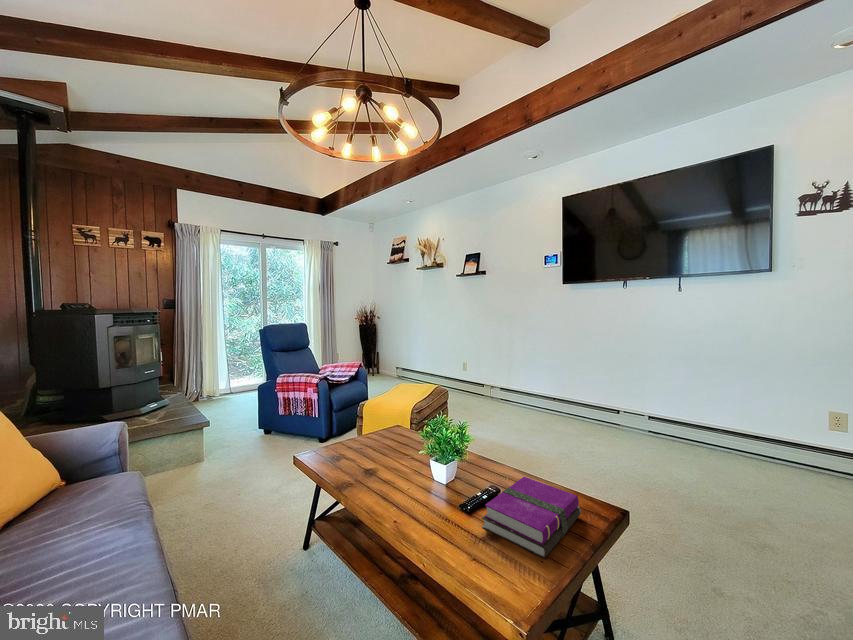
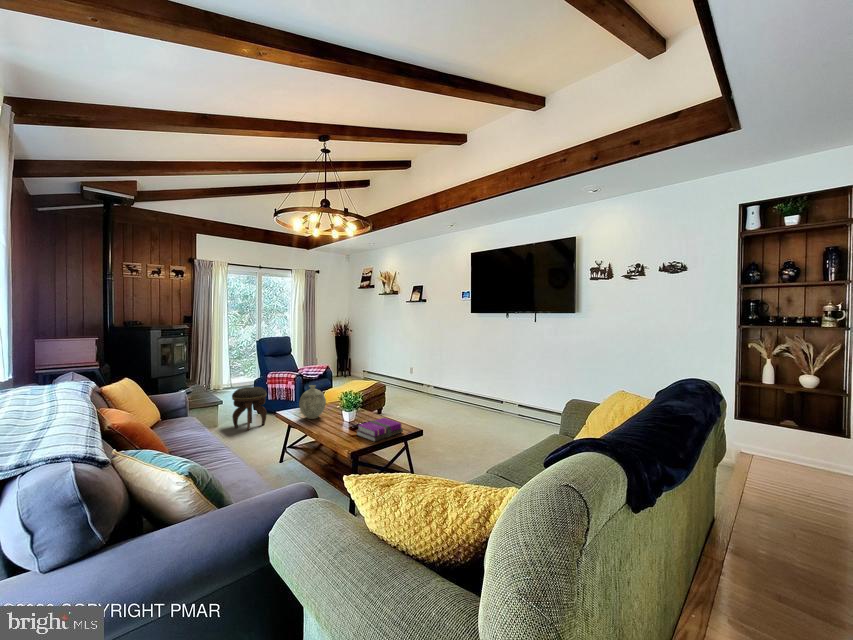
footstool: none [223,398,277,468] -> present [232,387,267,430]
decorative vase: none [341,406,390,473] -> present [299,385,326,419]

